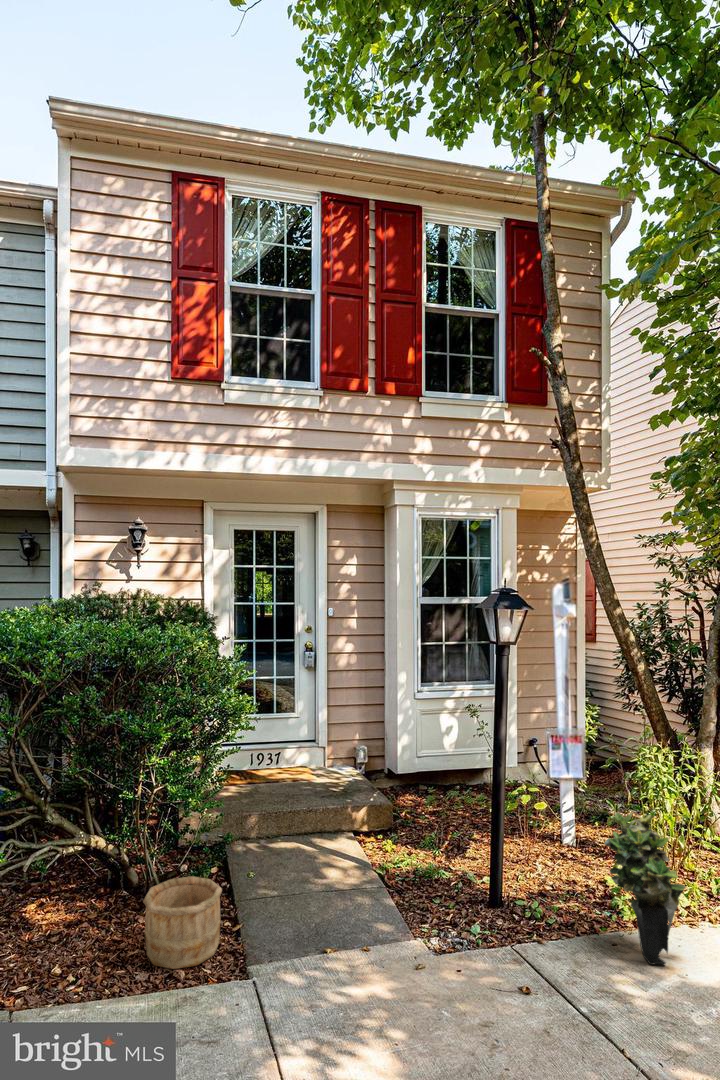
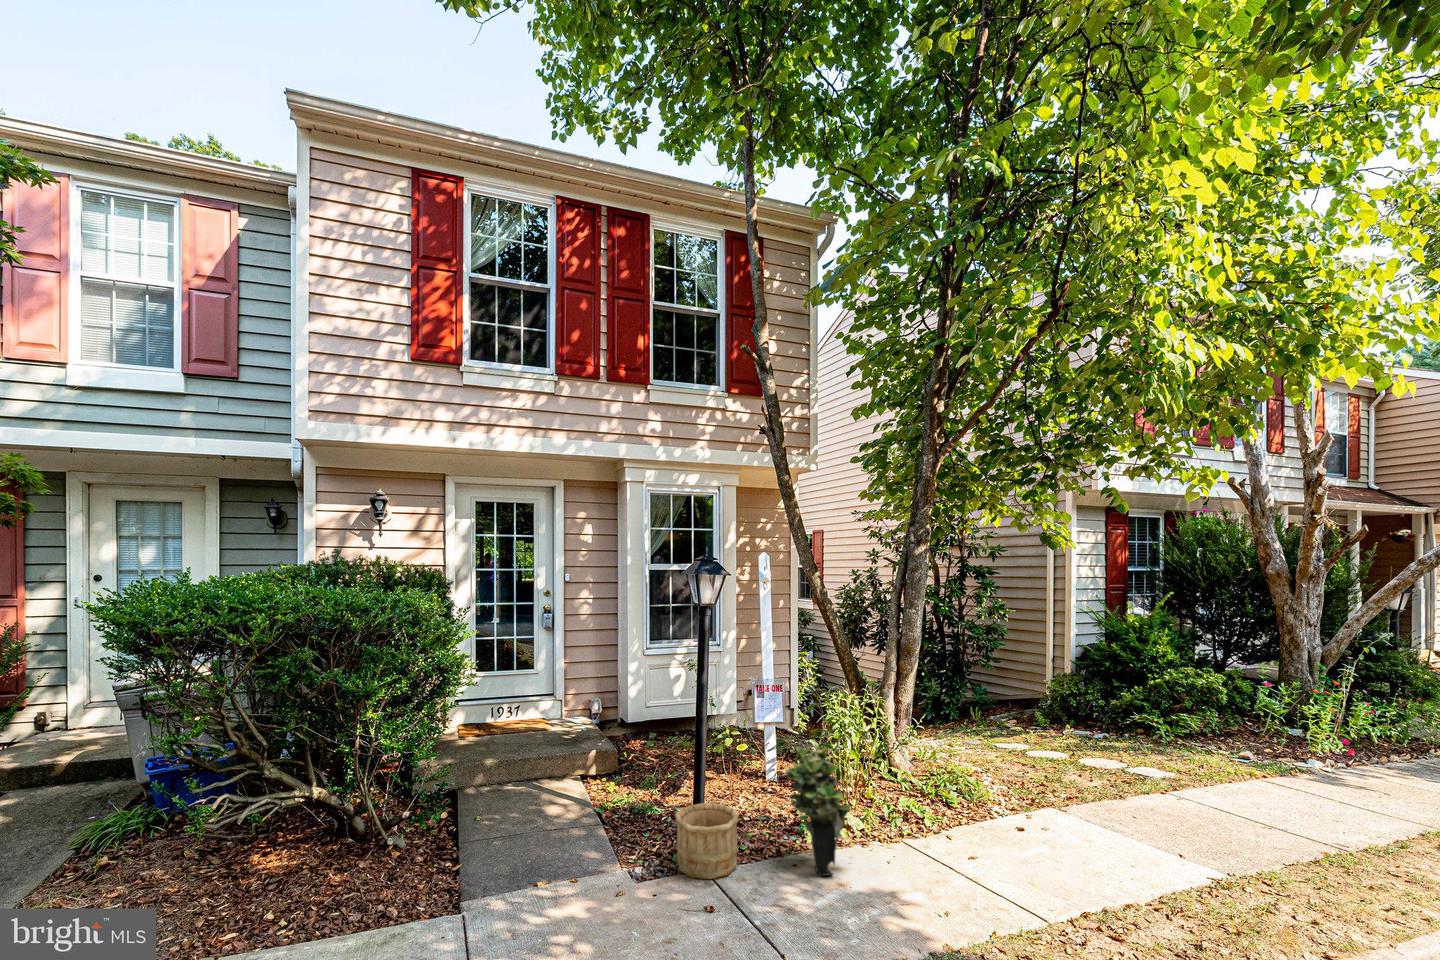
wooden bucket: present [143,876,222,969] -> present [675,803,739,879]

